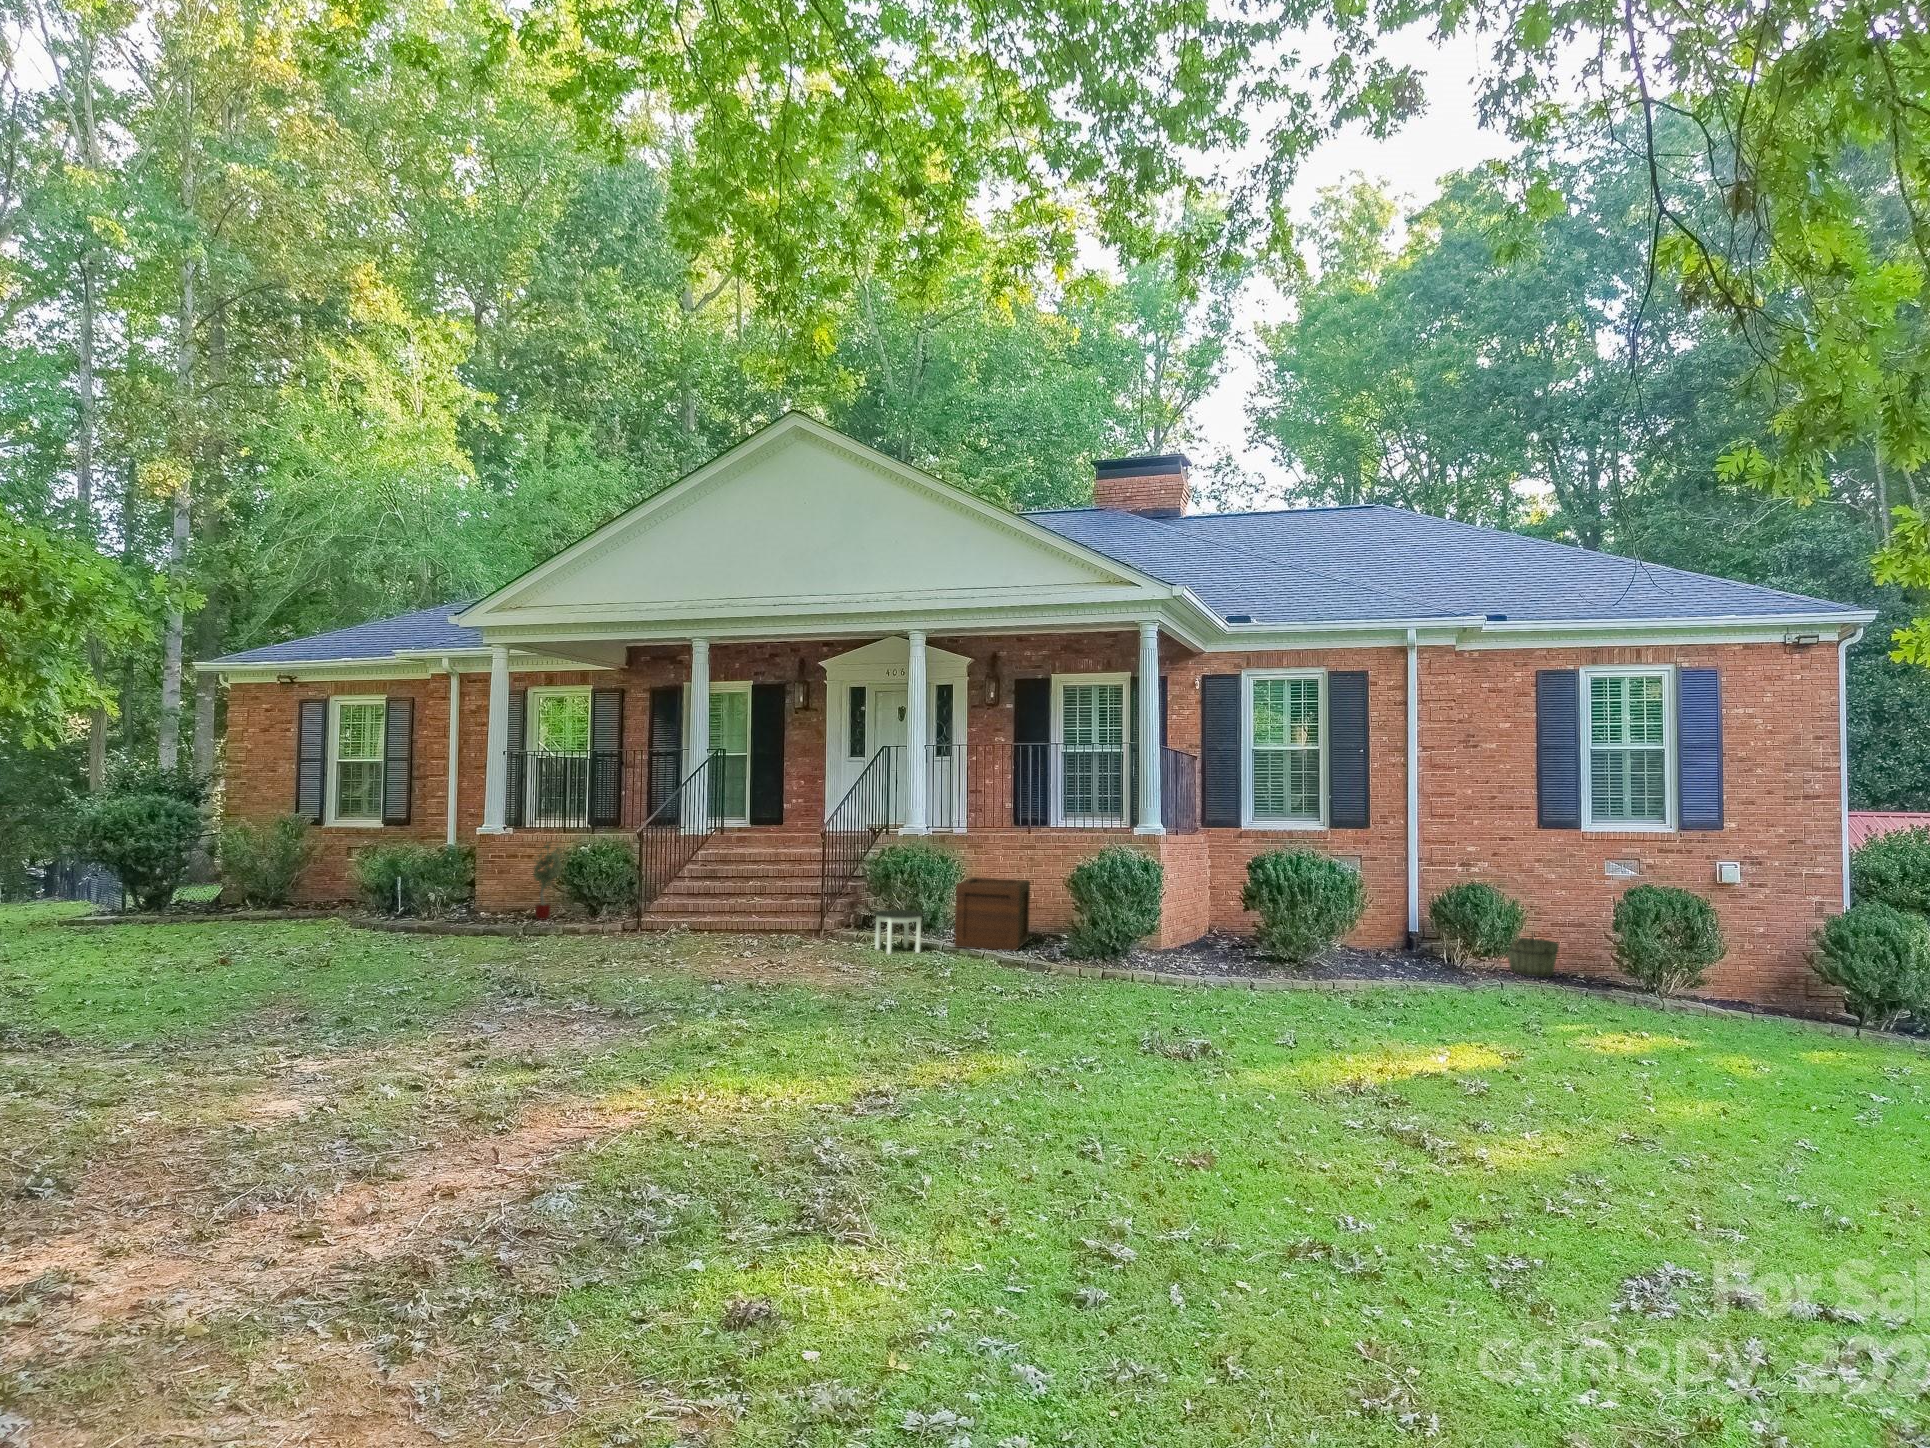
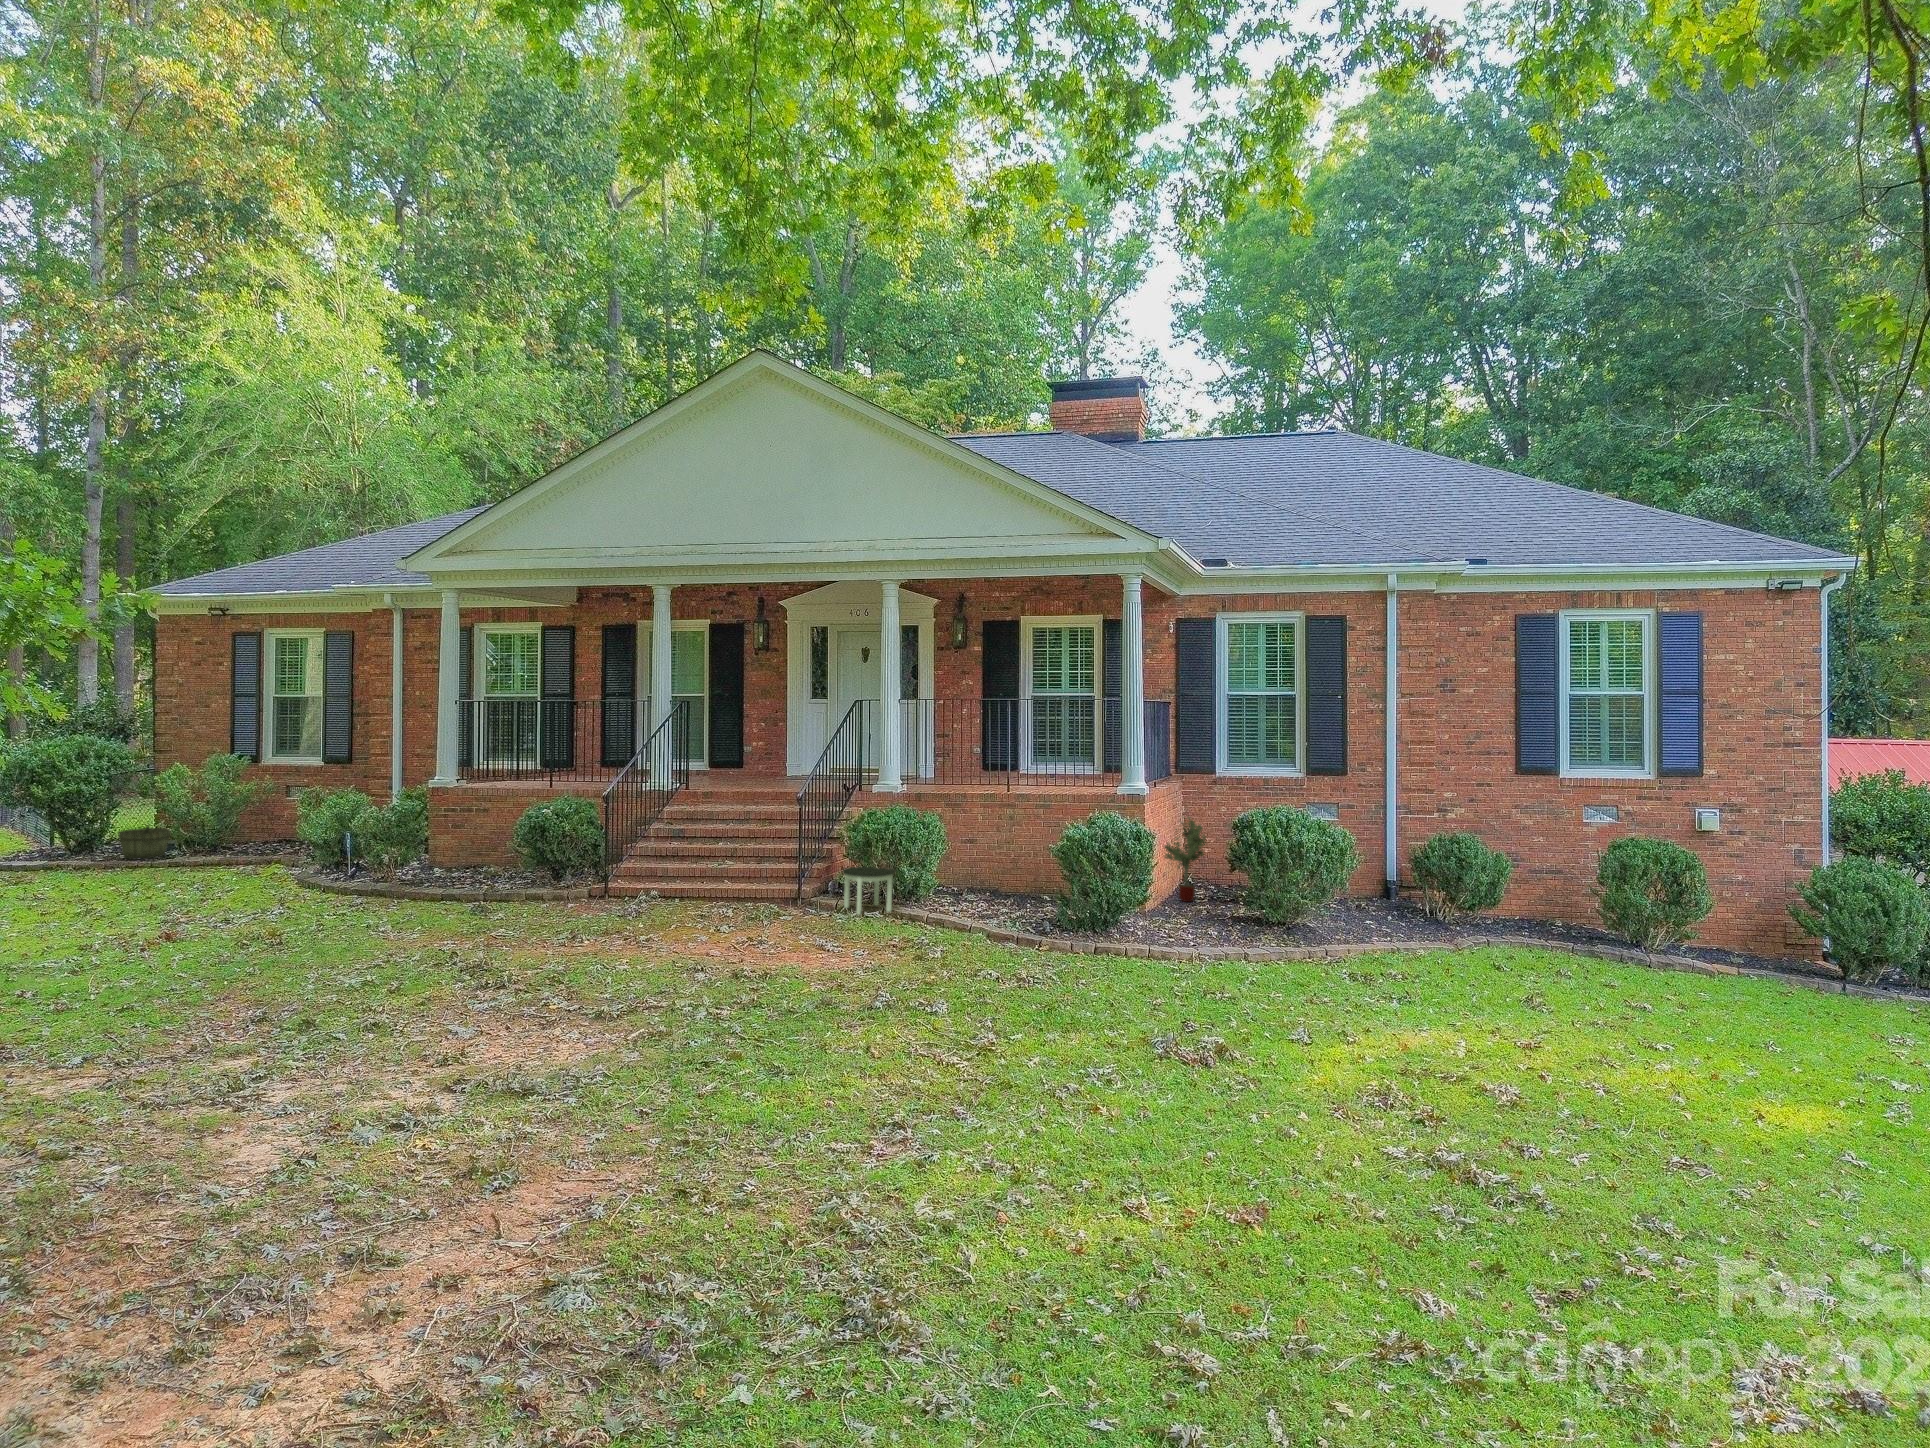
potted tree: present [532,842,565,920] -> present [1164,817,1206,902]
wooden crate: present [954,877,1030,951] -> none [926,830,1004,908]
wooden bucket: present [1508,934,1559,977] -> present [118,824,171,860]

